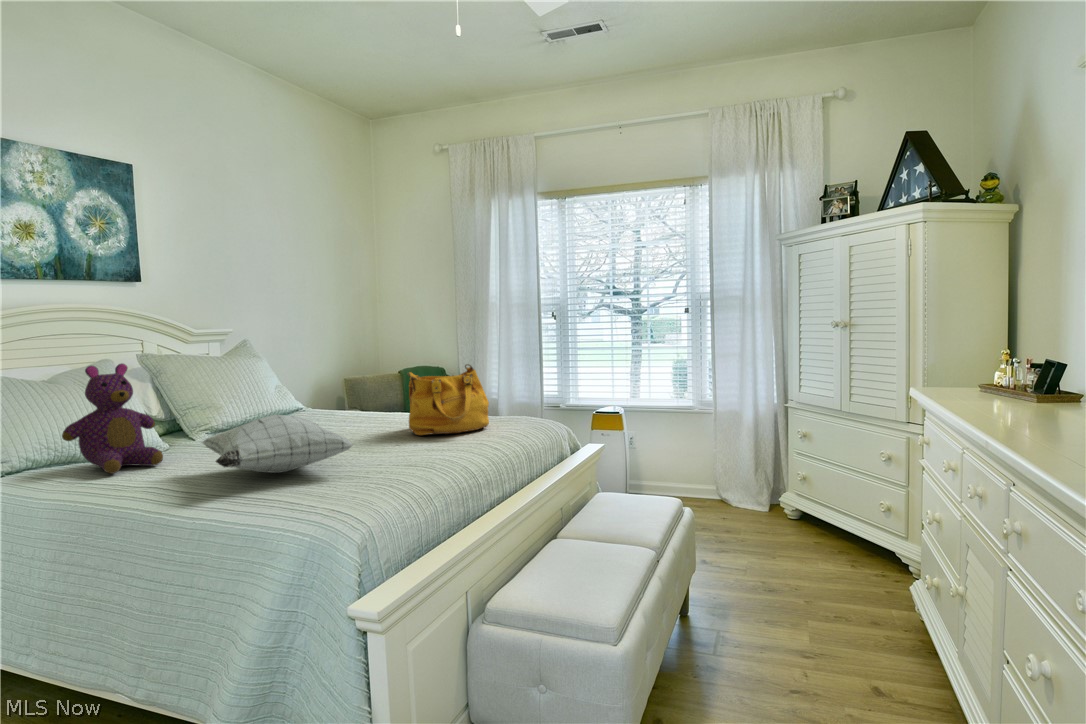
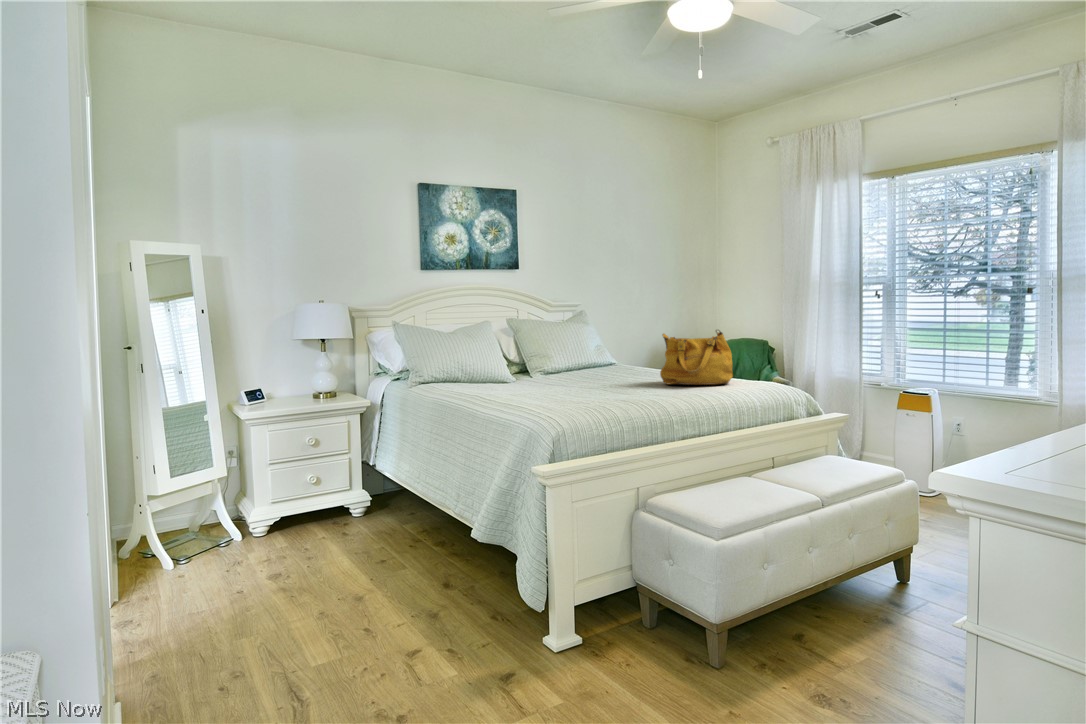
teddy bear: present [62,364,163,474] -> none [444,320,497,388]
pillow: present [202,414,353,473] -> none [497,354,588,395]

